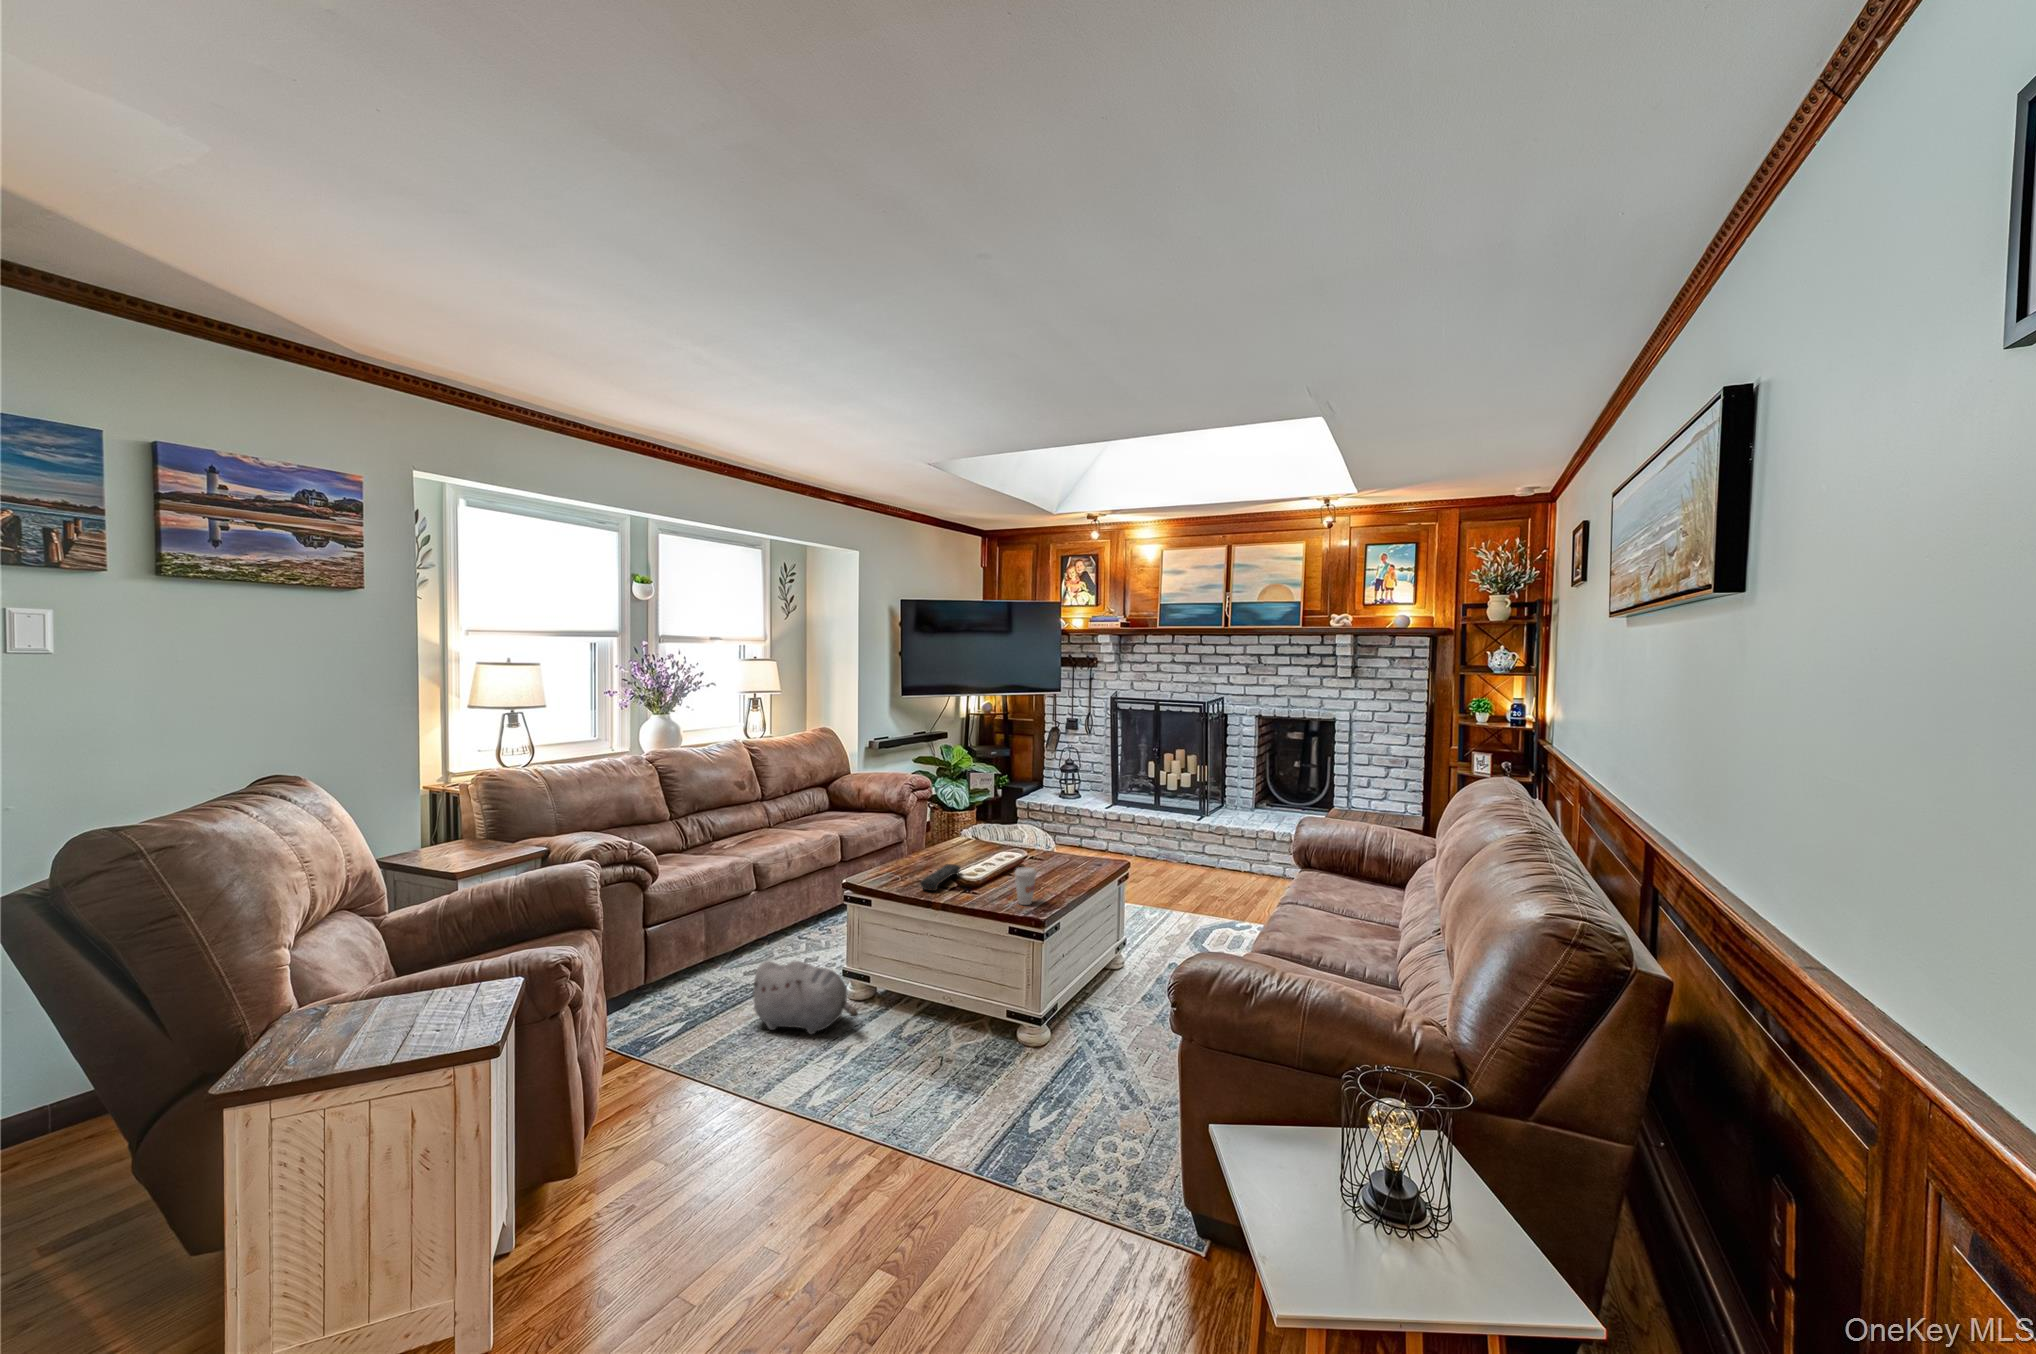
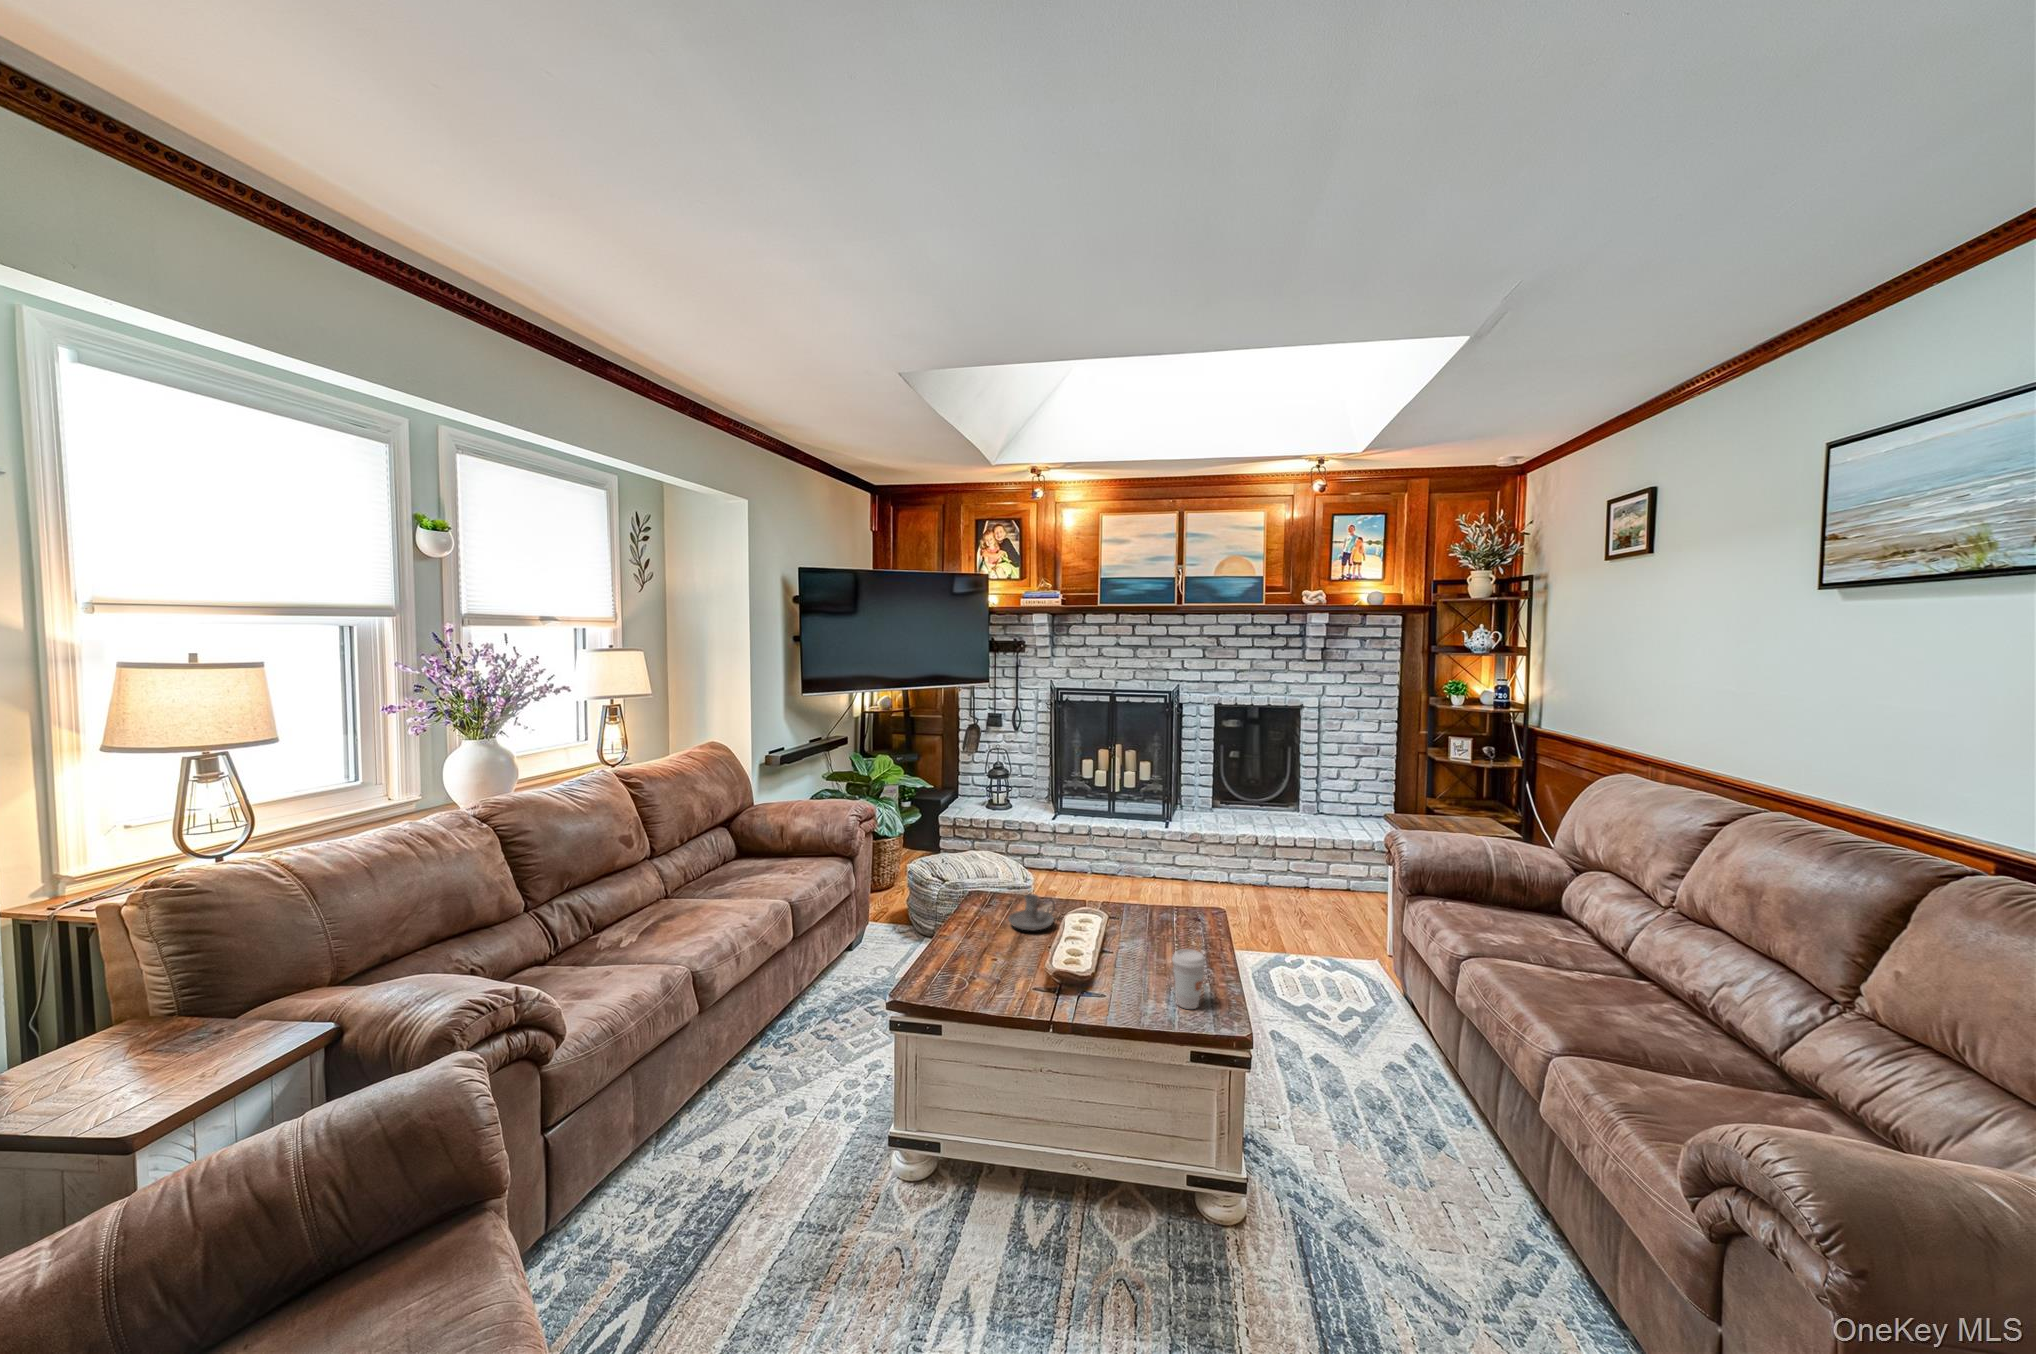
candle holder: none [956,836,993,859] -> present [1008,894,1055,930]
remote control: present [920,864,960,891] -> none [1019,945,1045,999]
plush toy: present [749,961,858,1034] -> none [765,1155,967,1285]

